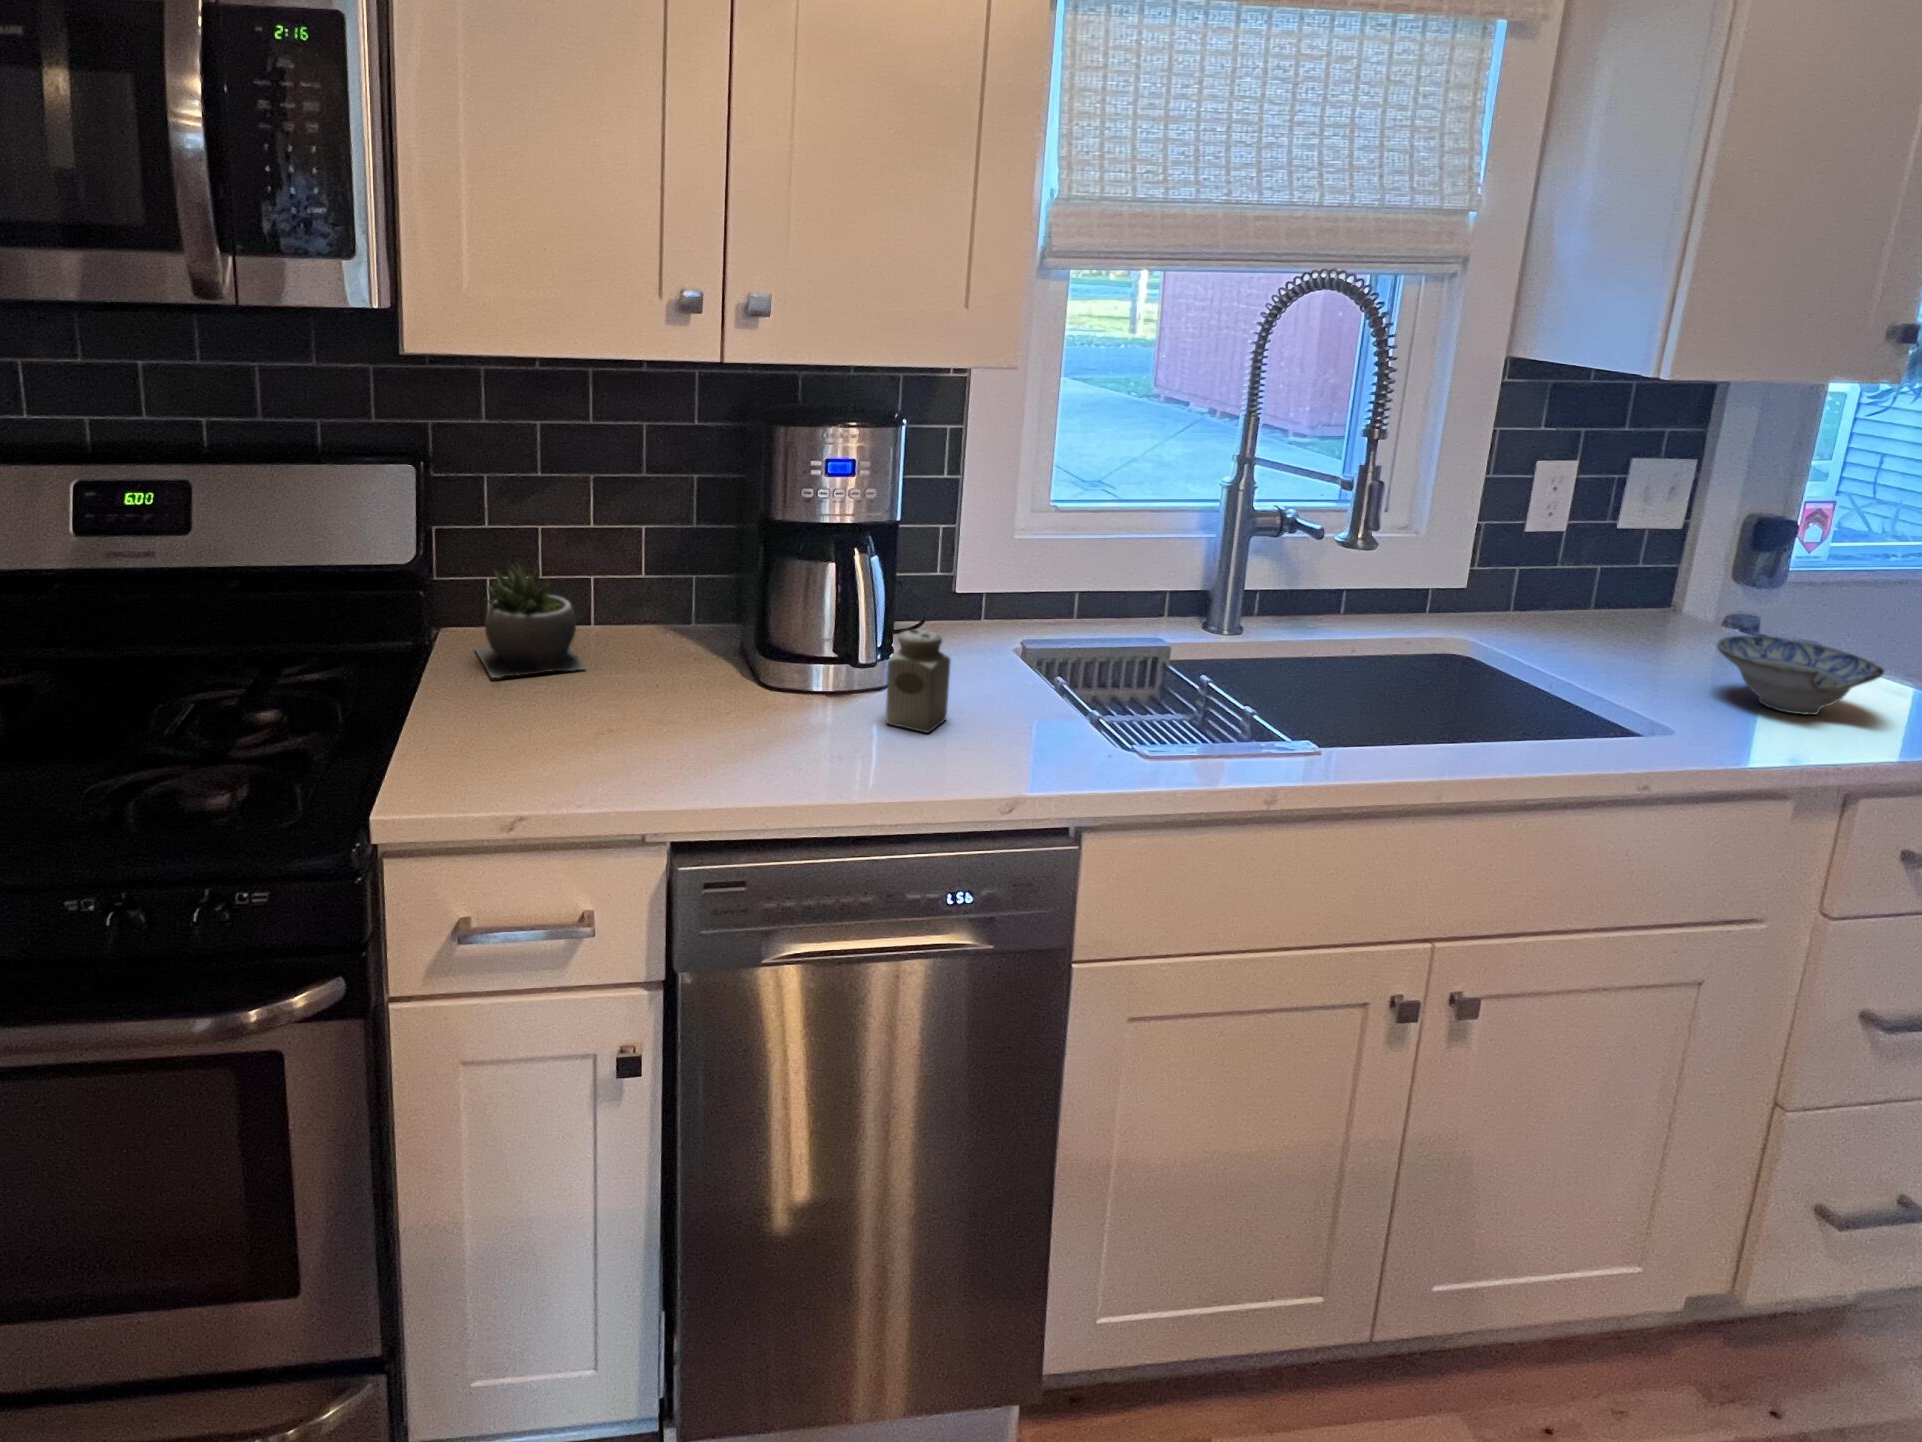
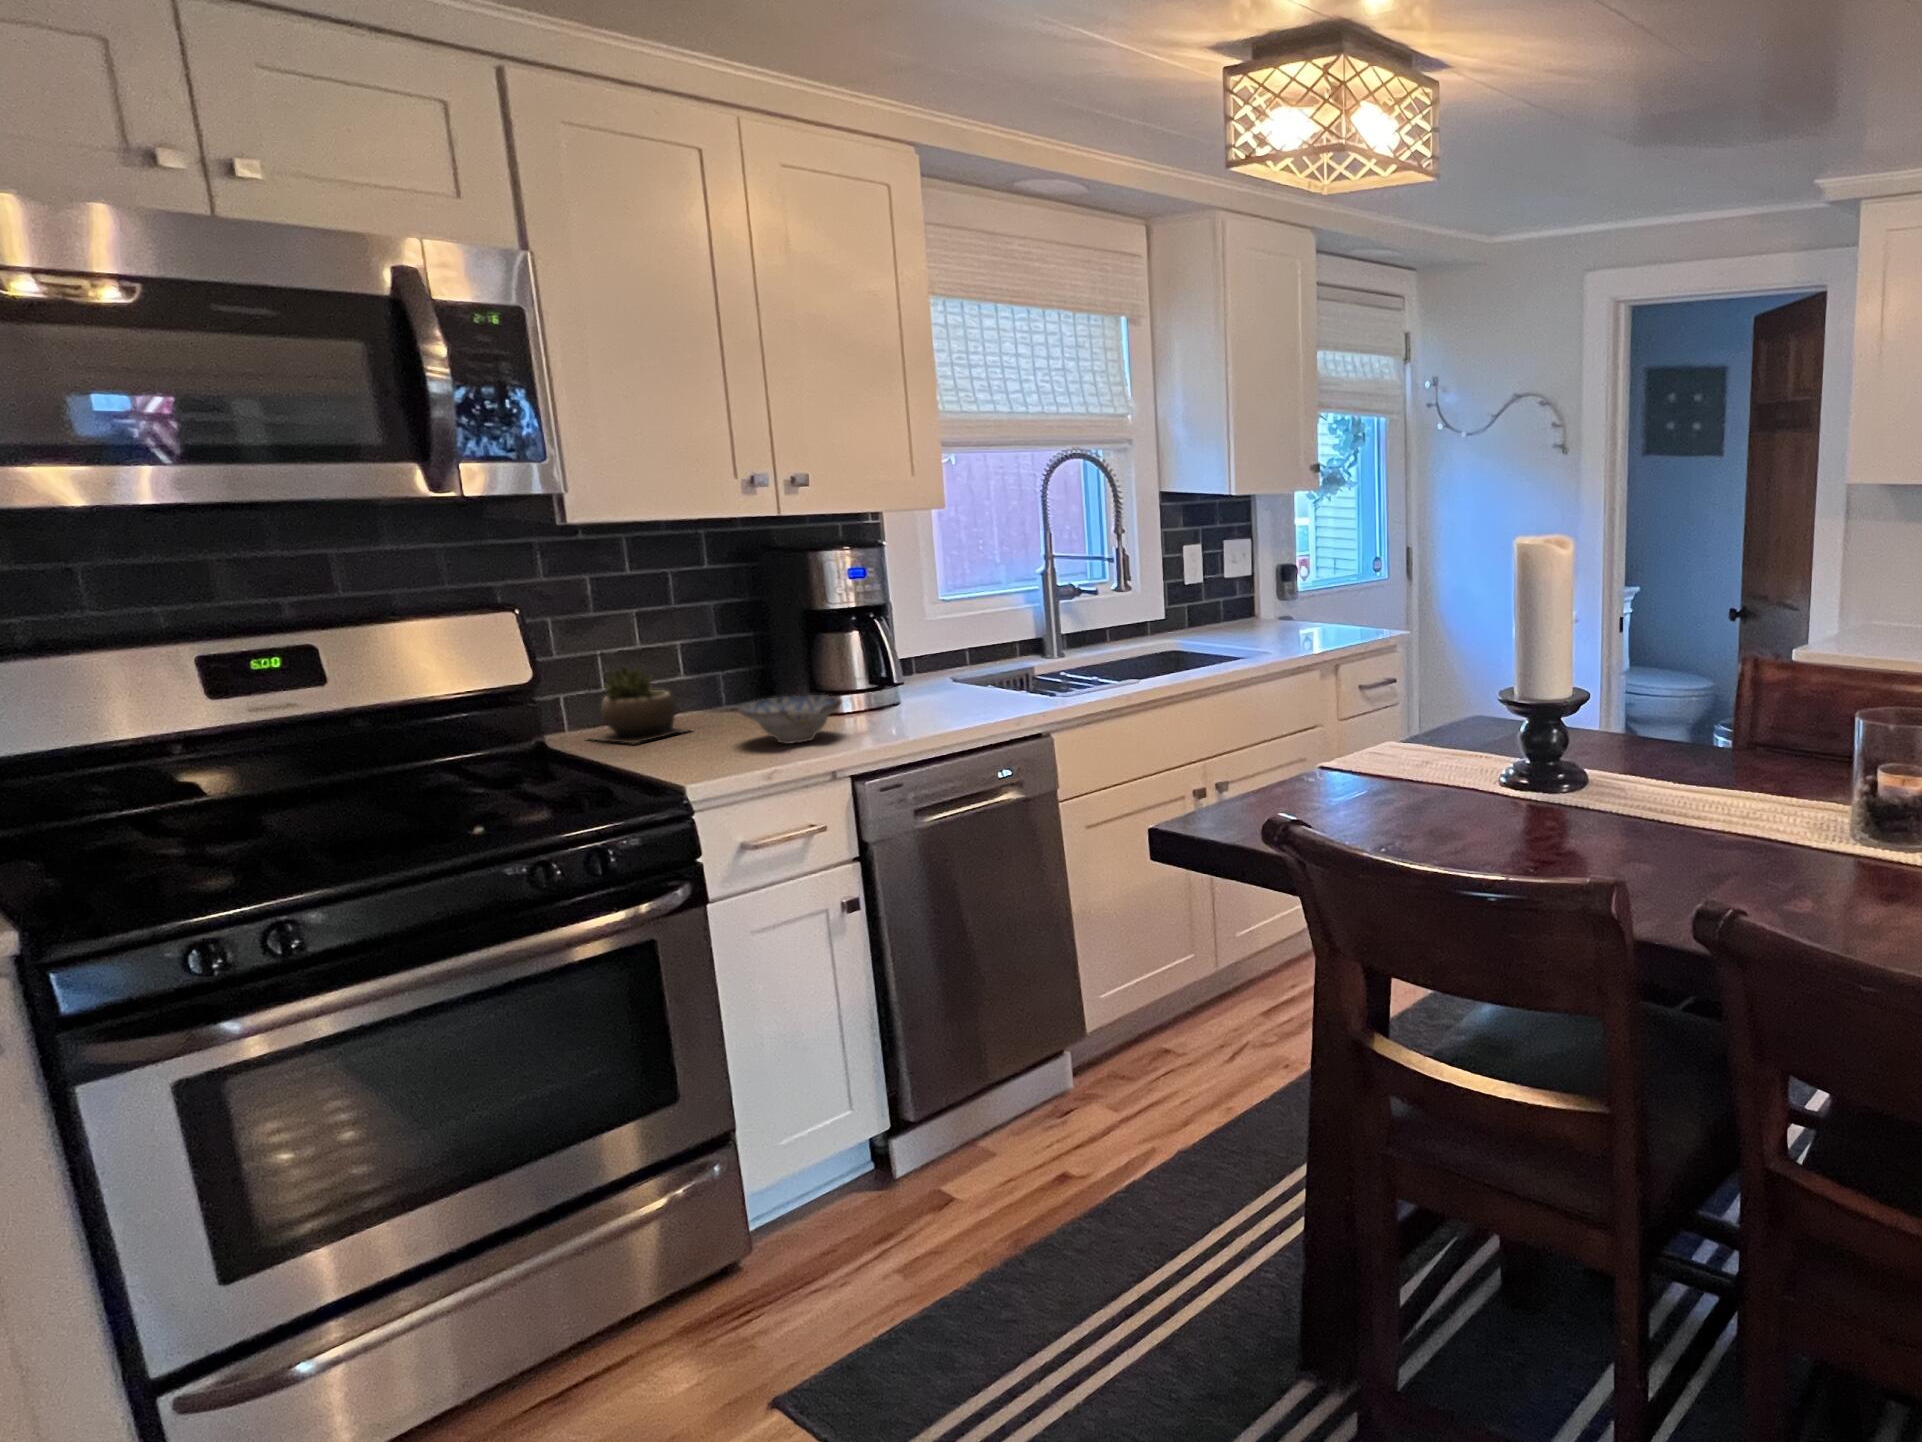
salt shaker: present [886,629,951,733] -> none [920,655,956,711]
ceramic bowl: present [1717,635,1884,715] -> present [739,695,842,744]

